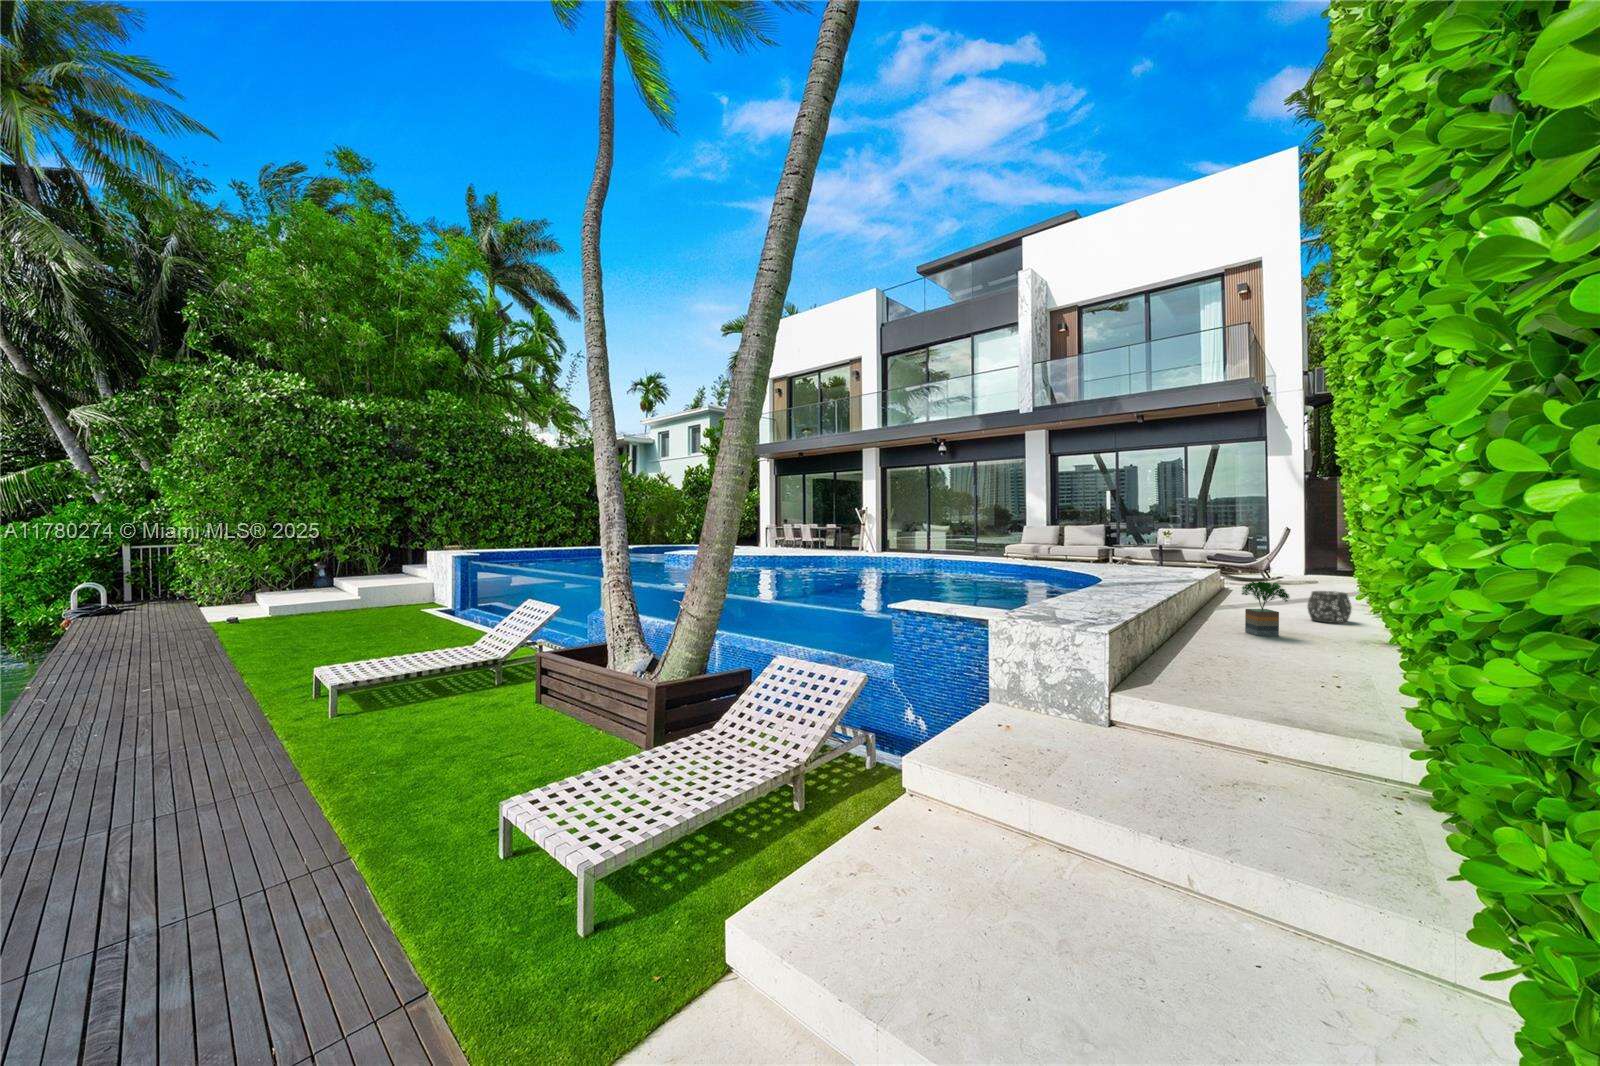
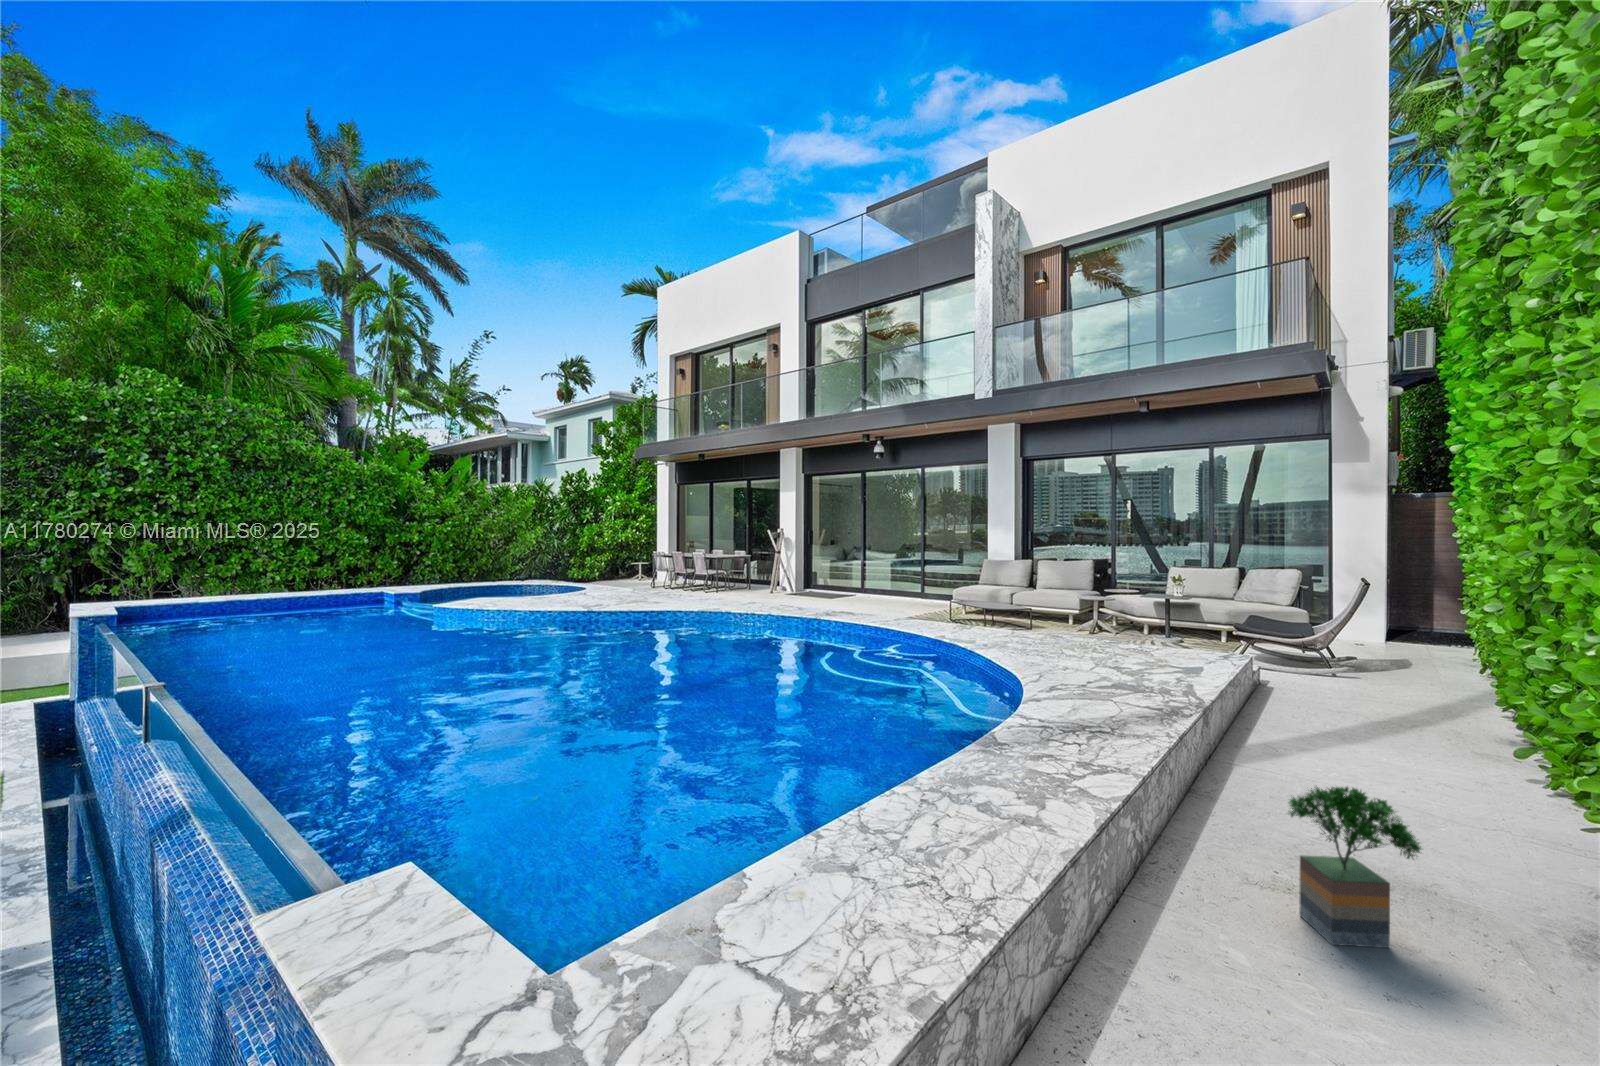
woven basket: present [1308,591,1352,623] -> none [1442,770,1554,862]

